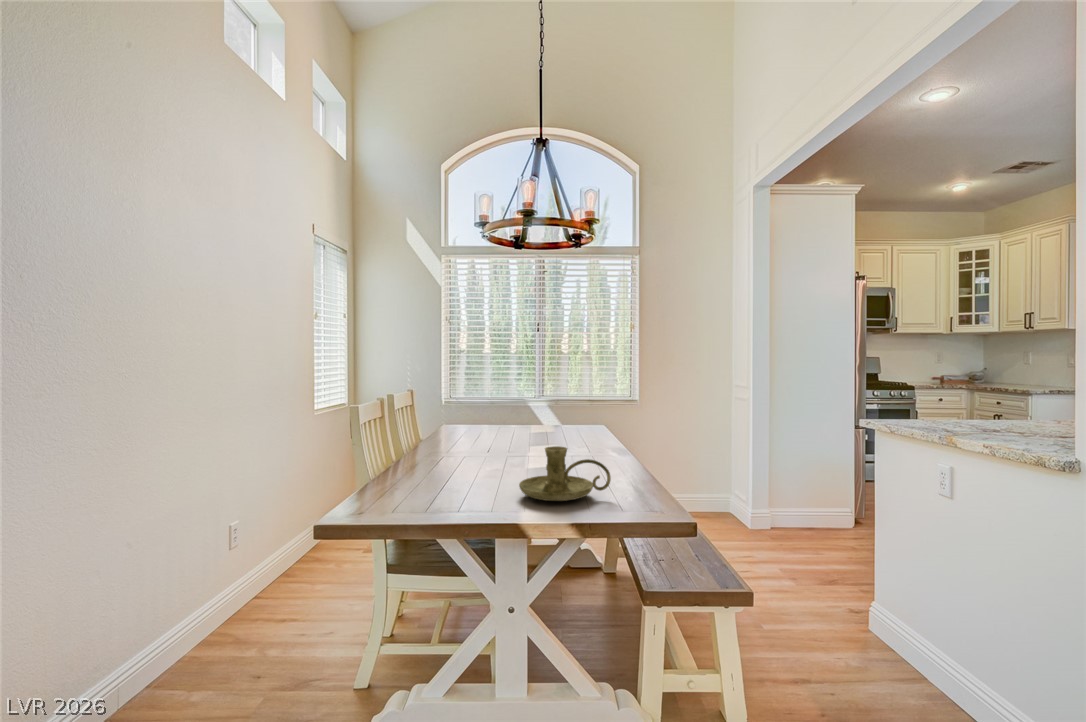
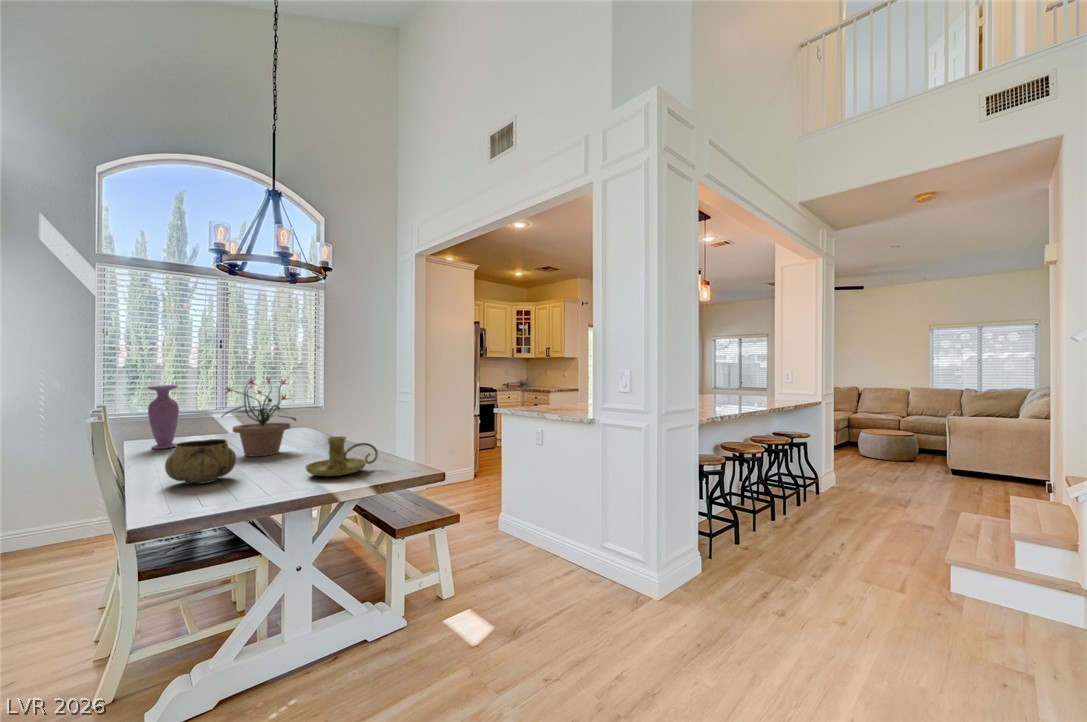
potted plant: none [484,363,557,457] -> present [222,378,296,456]
vase: none [448,370,473,435] -> present [148,385,179,449]
decorative bowl: none [403,433,466,482] -> present [165,439,236,484]

